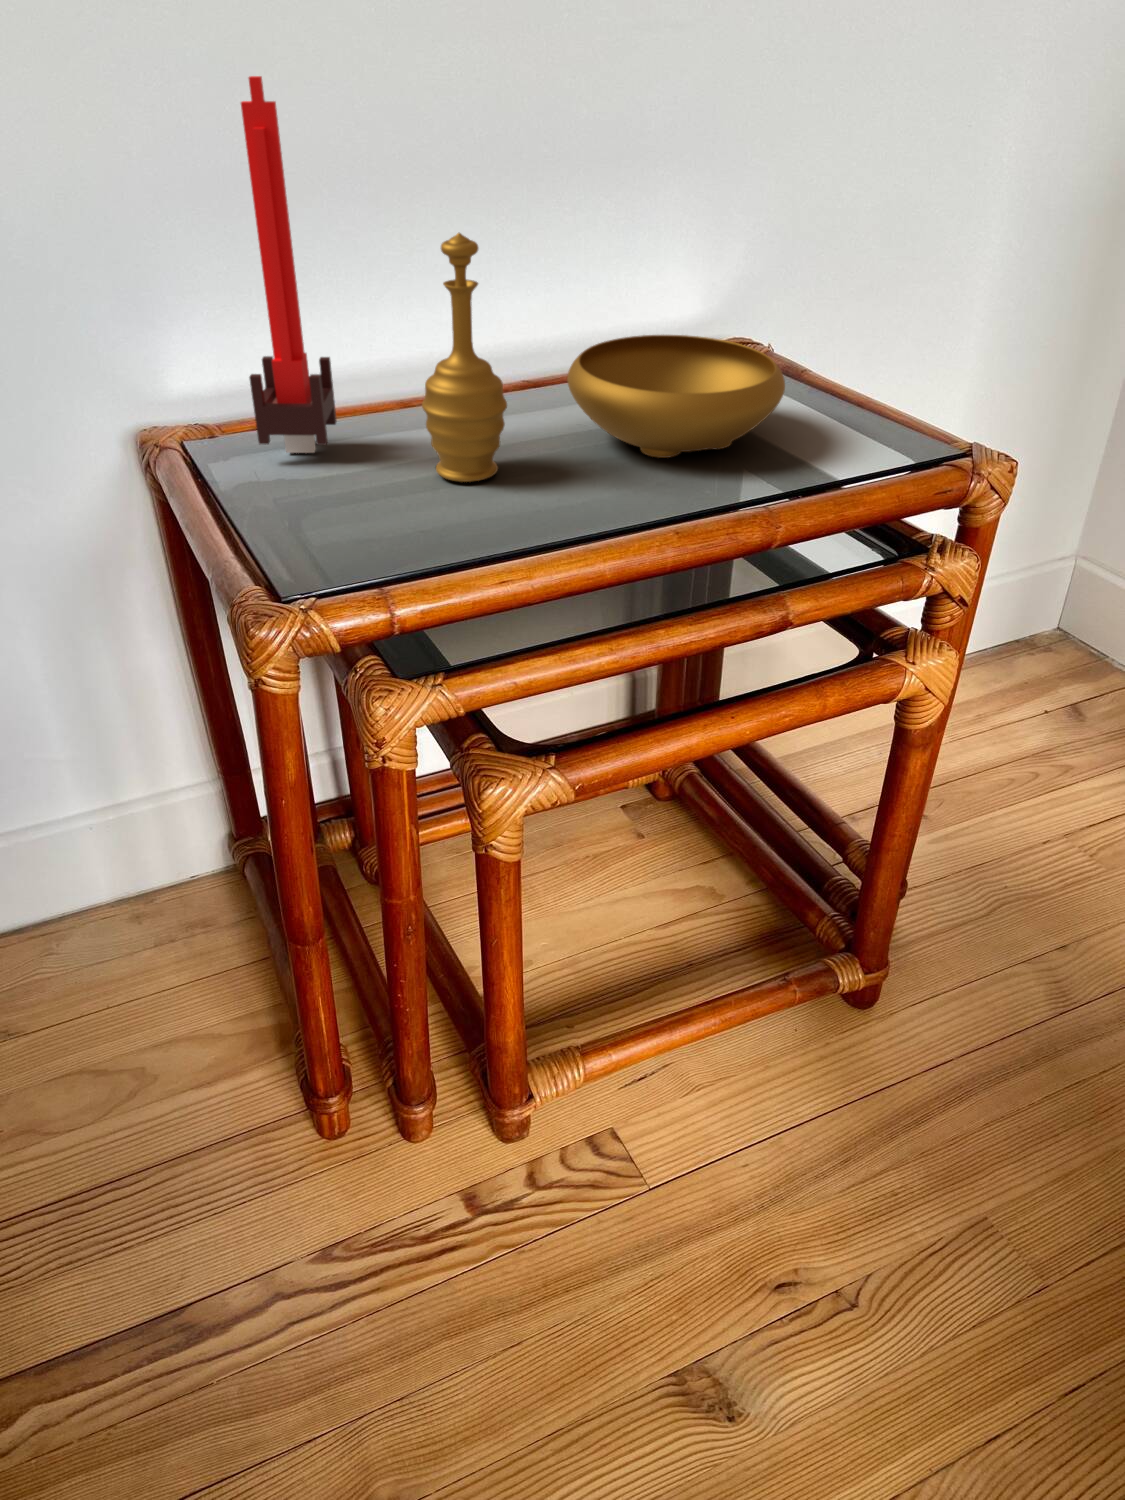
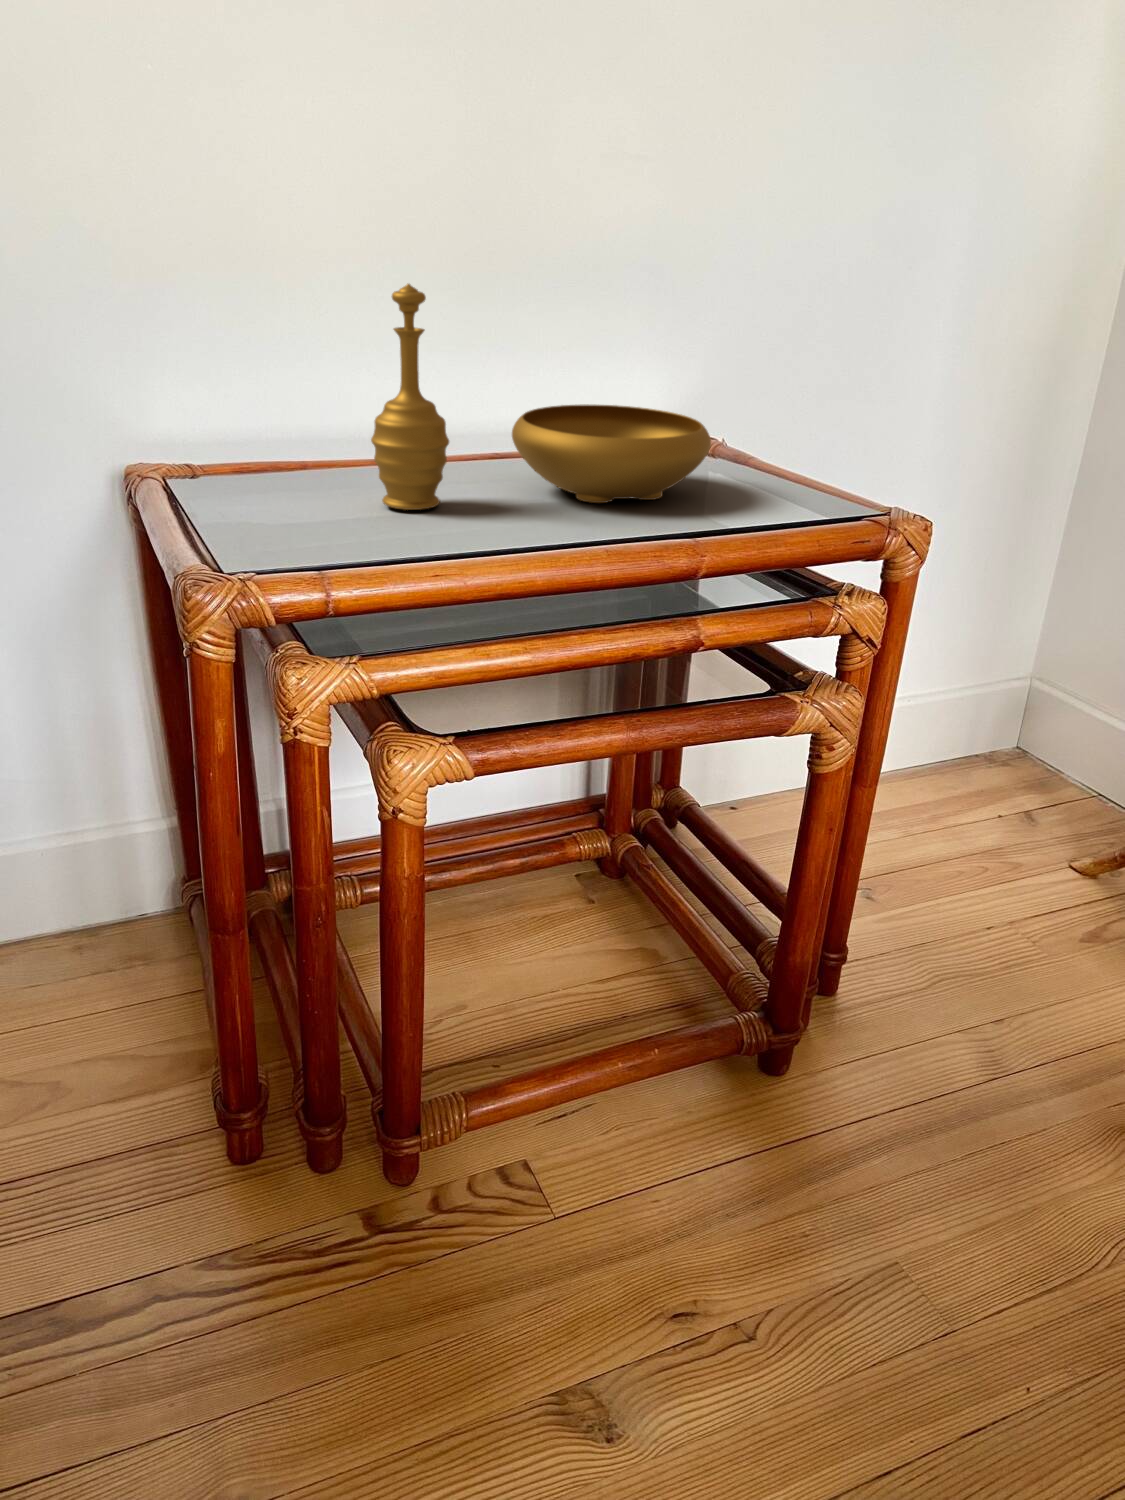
candle: present [241,76,337,453] -> none [218,149,300,488]

